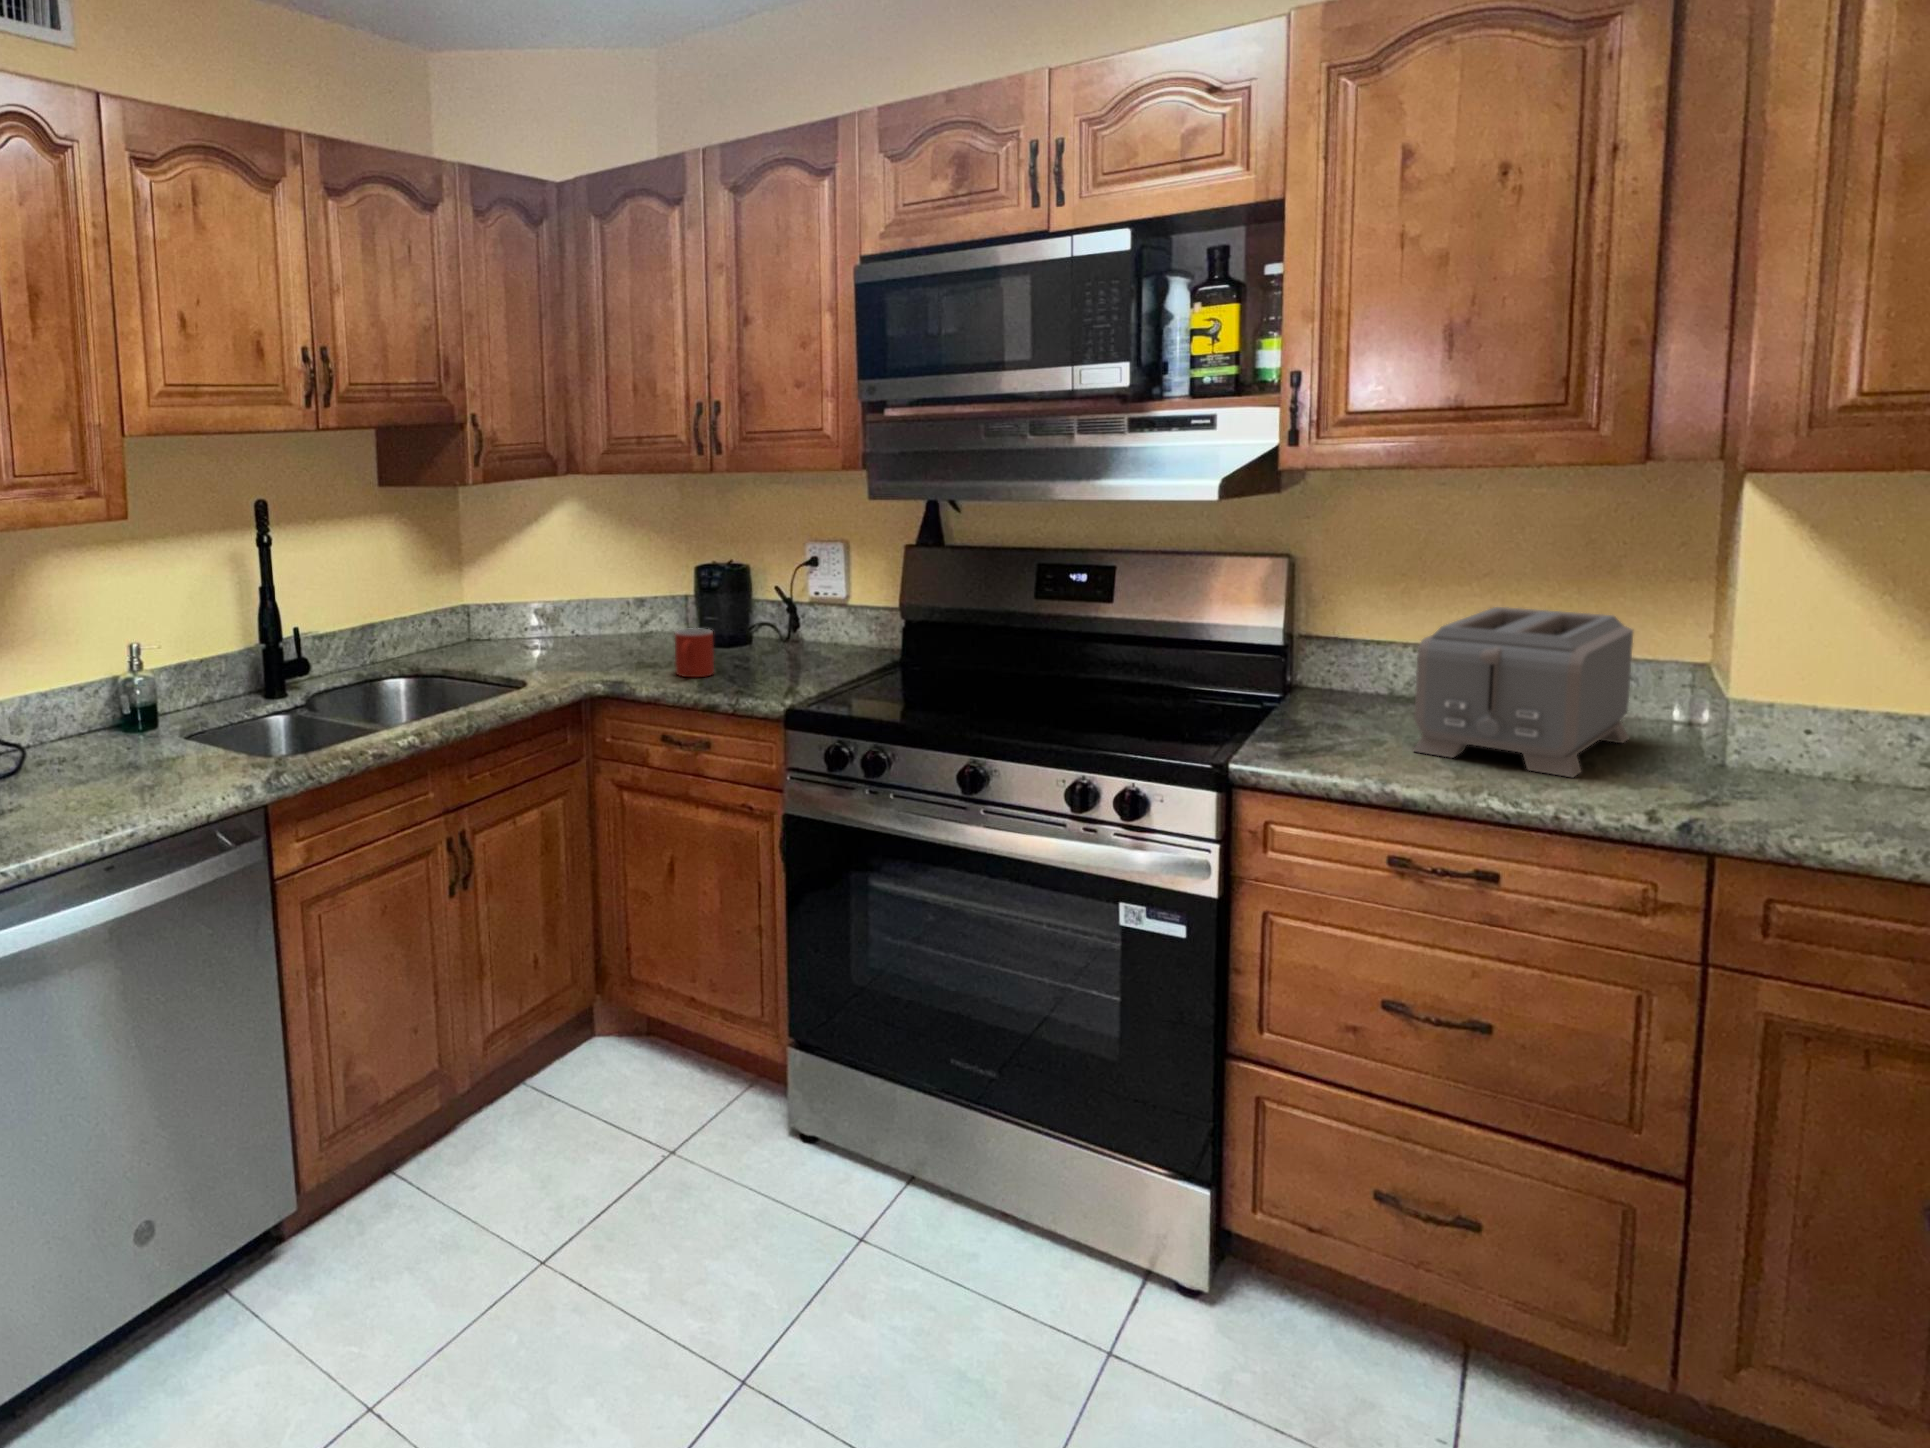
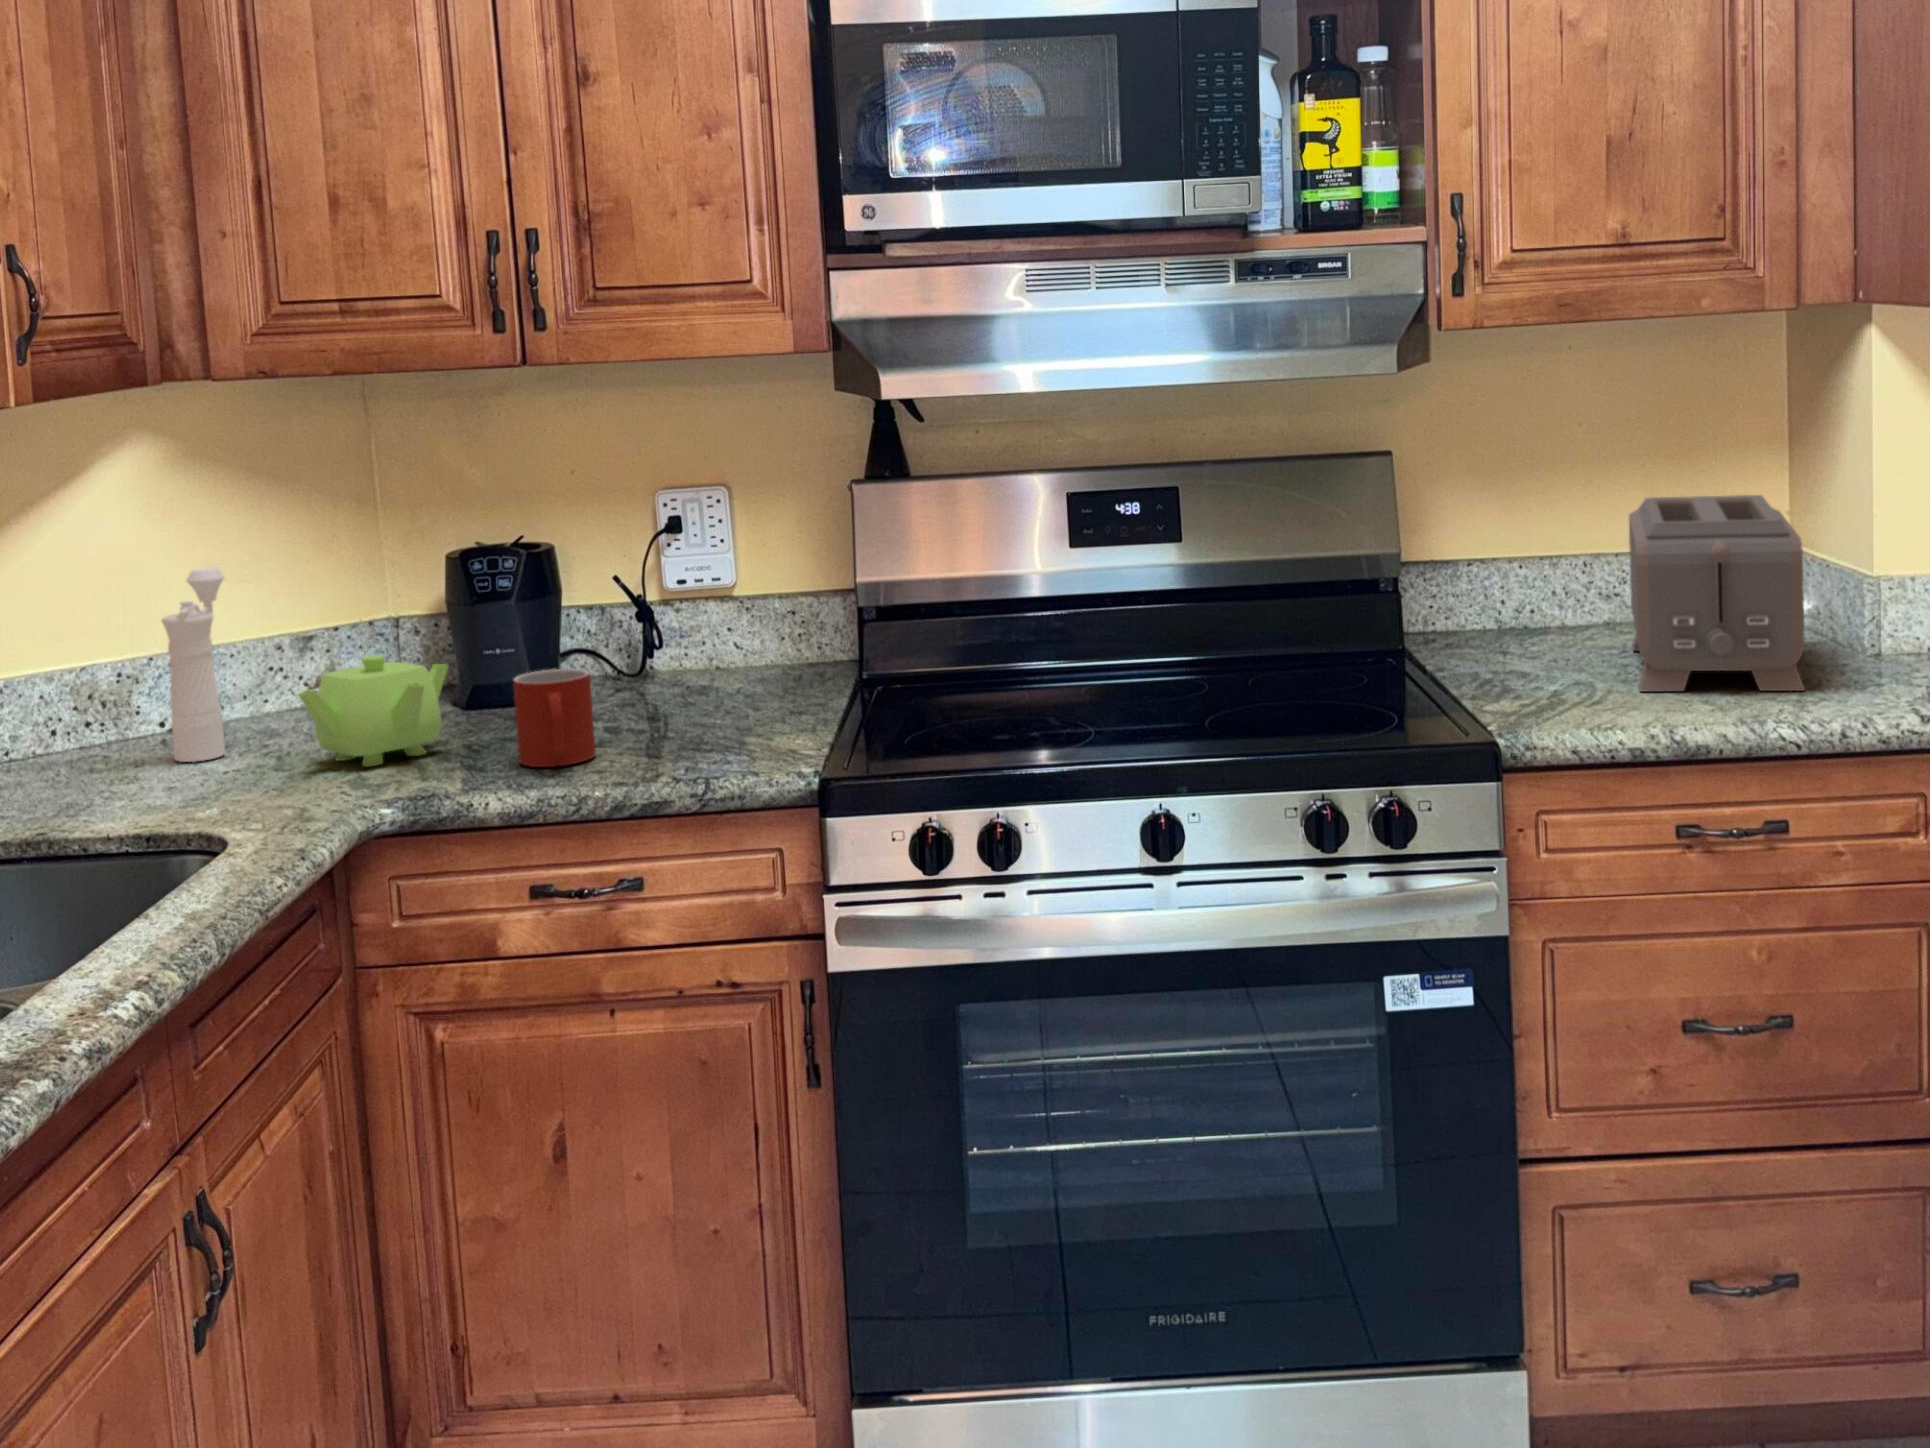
pepper mill: none [556,561,595,649] -> present [162,567,225,762]
teapot: none [591,611,669,663] -> present [299,655,449,766]

